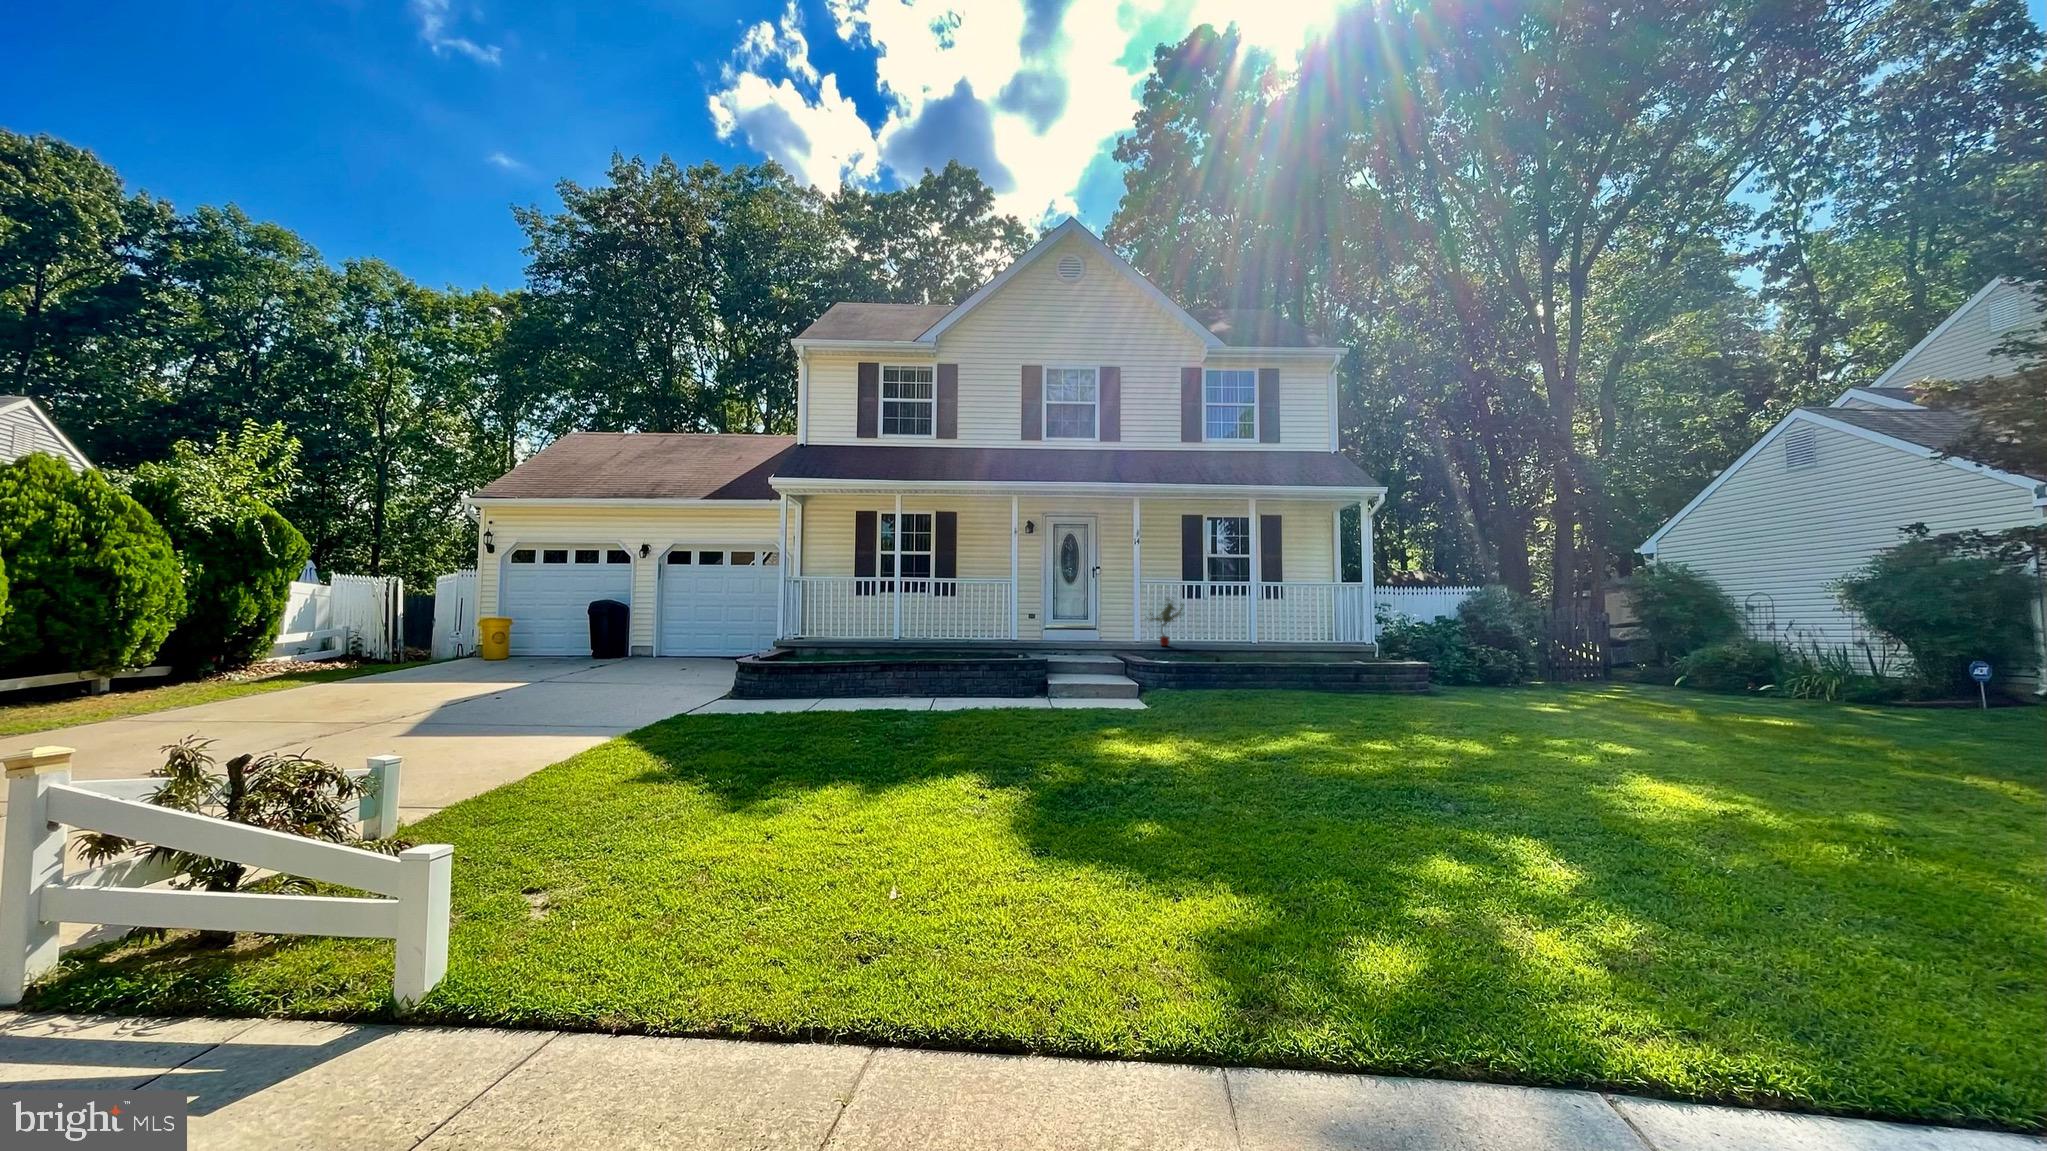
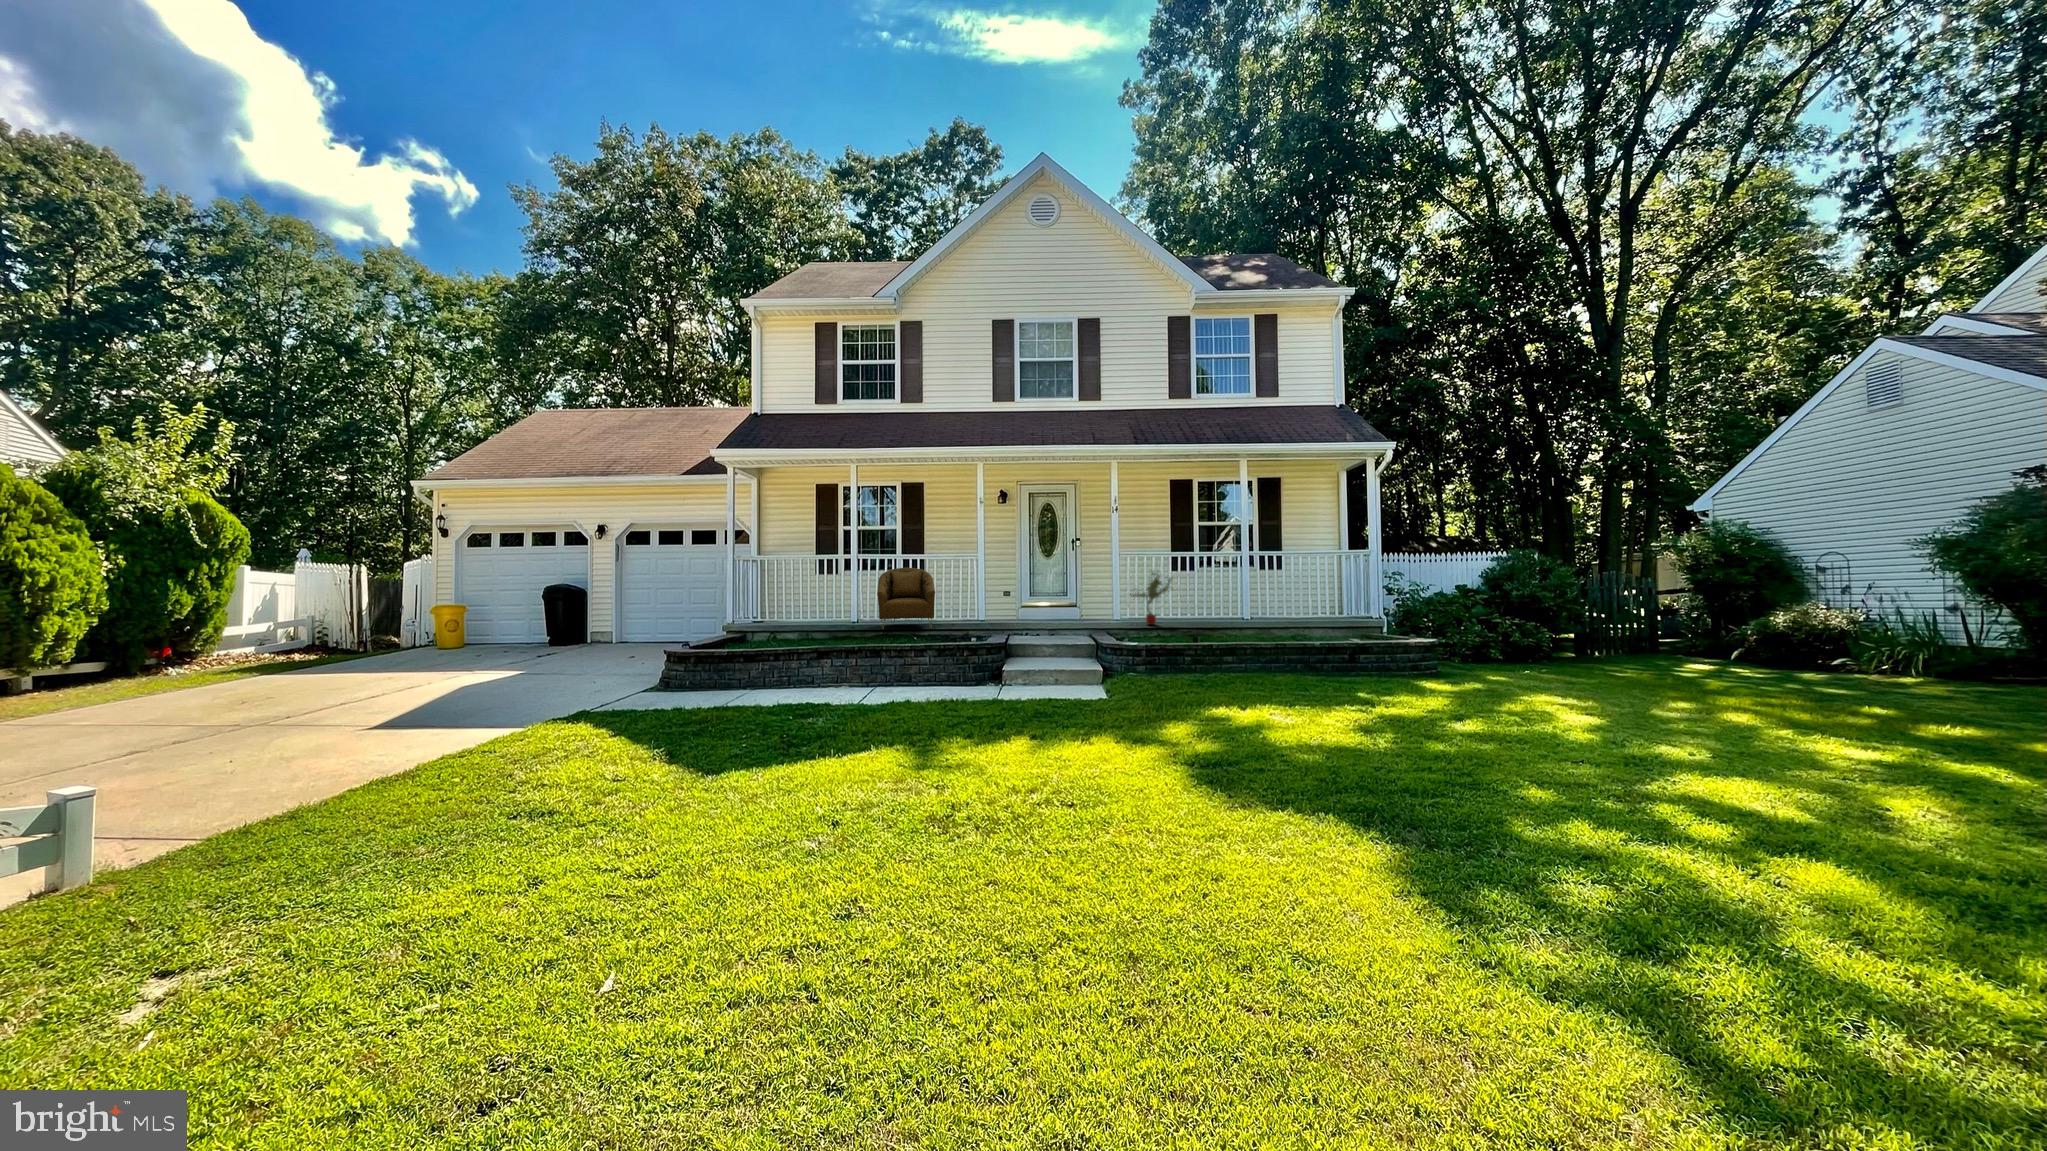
armchair: none [919,590,972,647] -> present [877,568,935,629]

